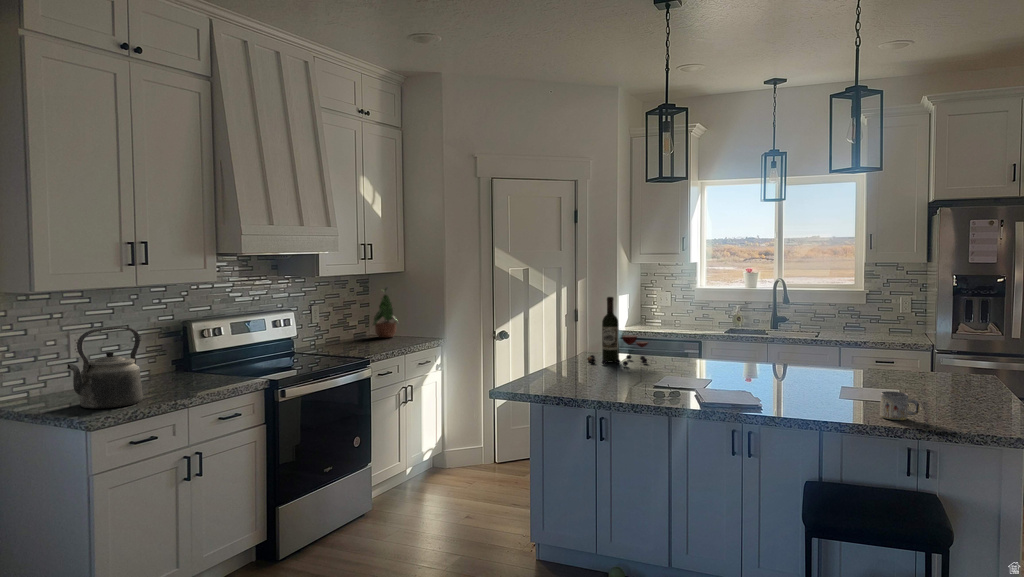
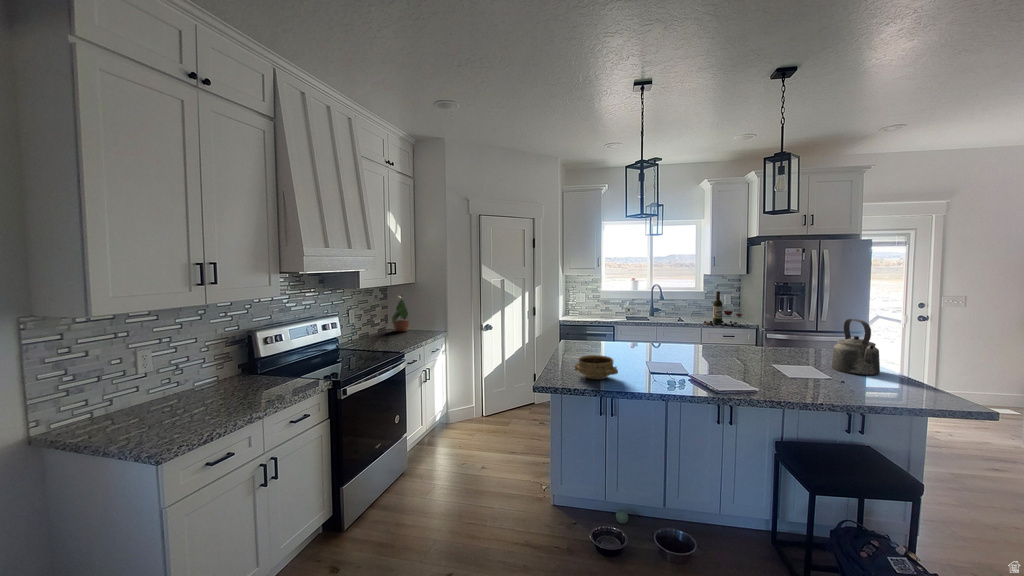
wine bottle: present [587,297,648,366] -> present [704,291,743,326]
kettle: present [67,327,143,409] -> present [832,319,880,375]
ceramic bowl: none [551,361,605,389] -> present [575,355,618,379]
mug: present [880,391,919,420] -> none [846,378,877,400]

